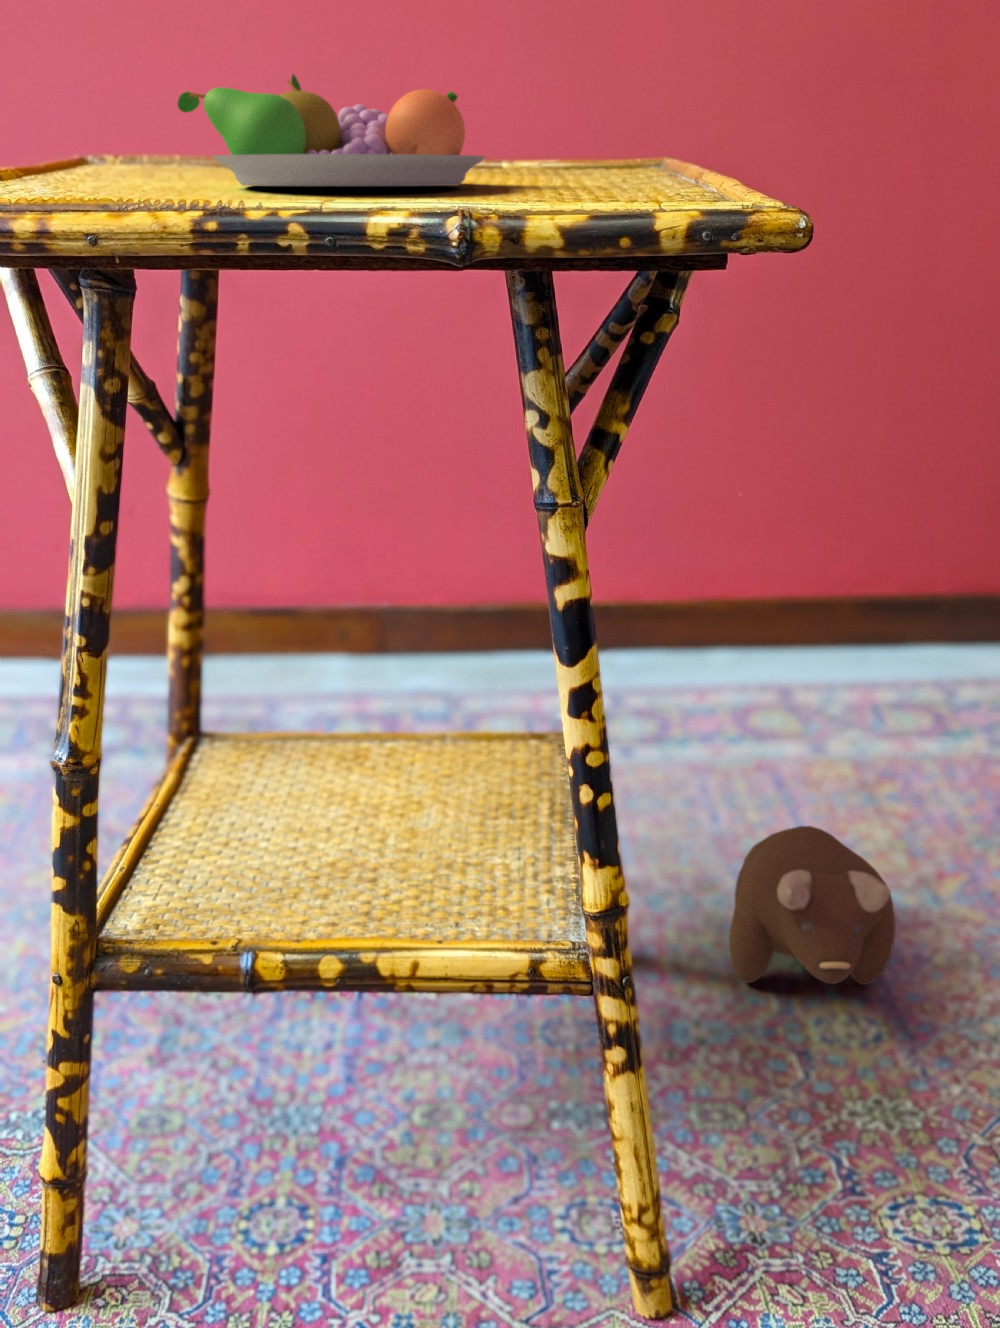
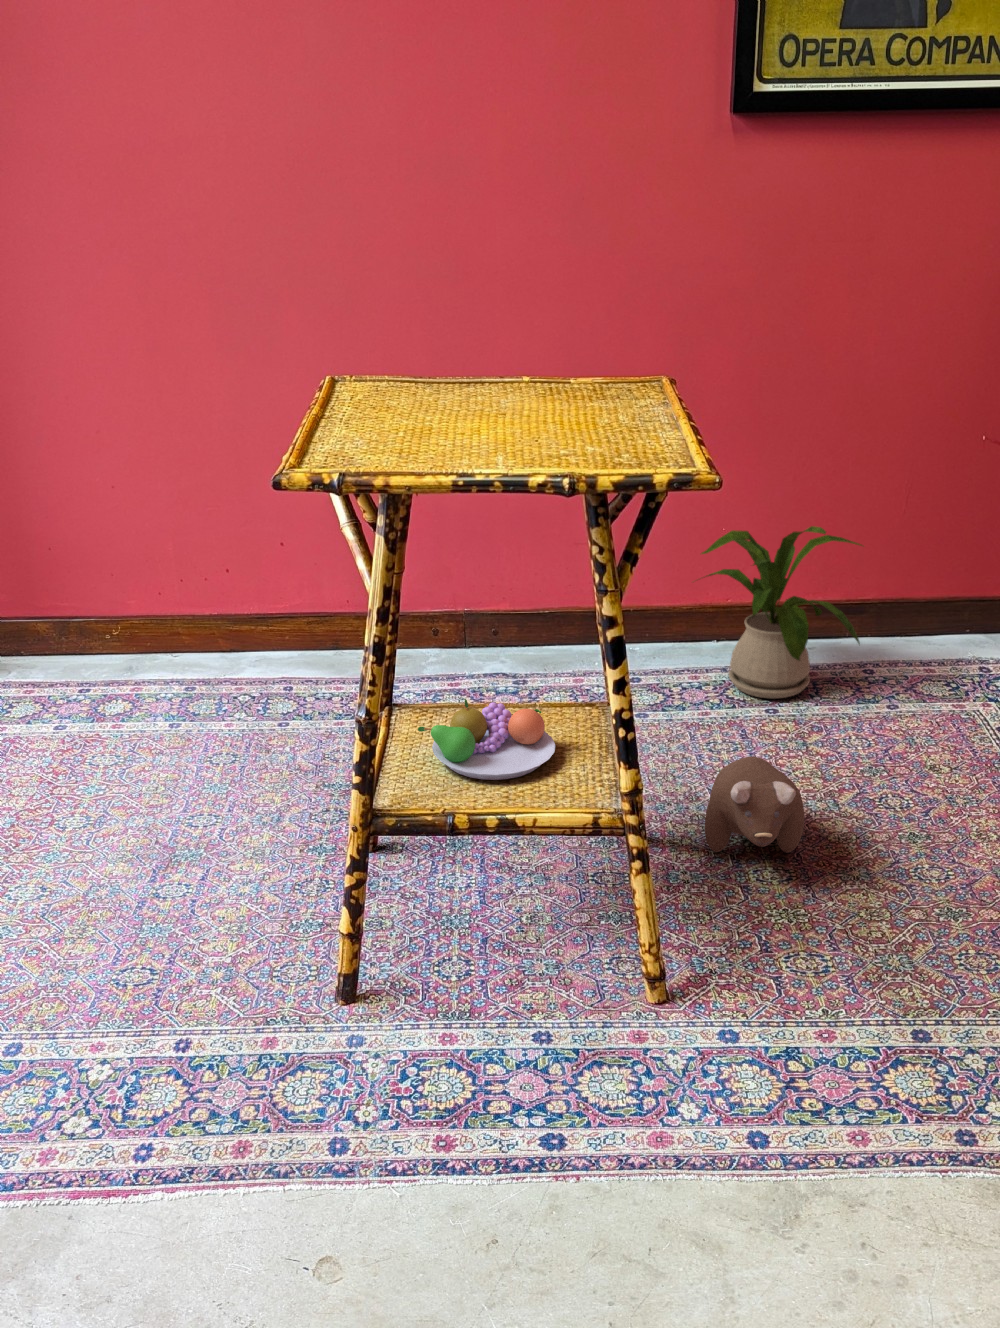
fruit bowl: present [177,74,485,186] -> present [418,699,555,780]
house plant: none [695,485,944,734] -> present [702,526,862,699]

